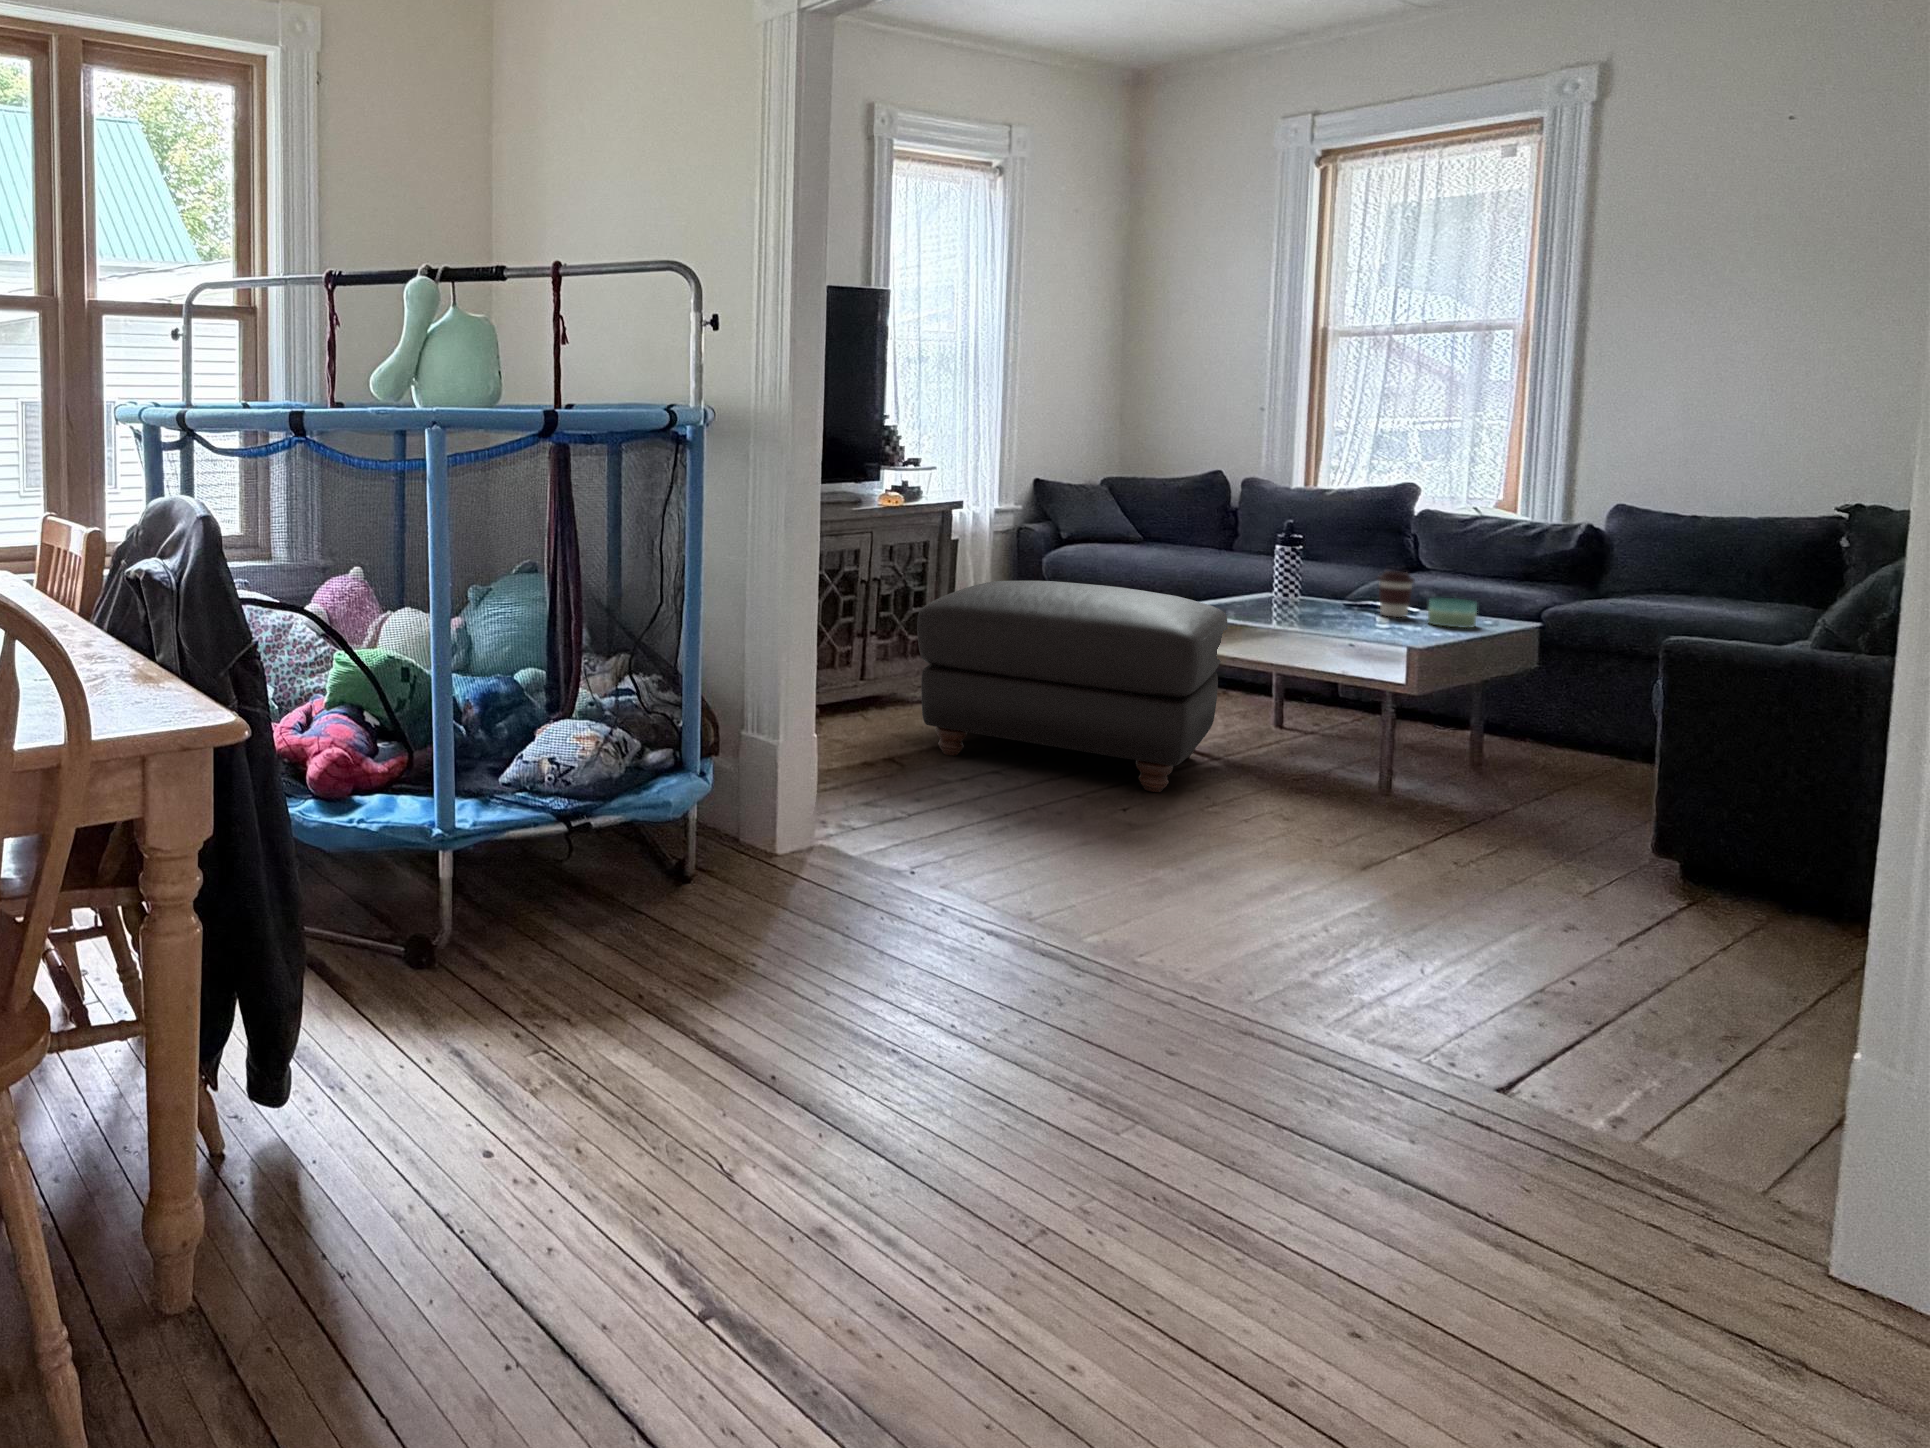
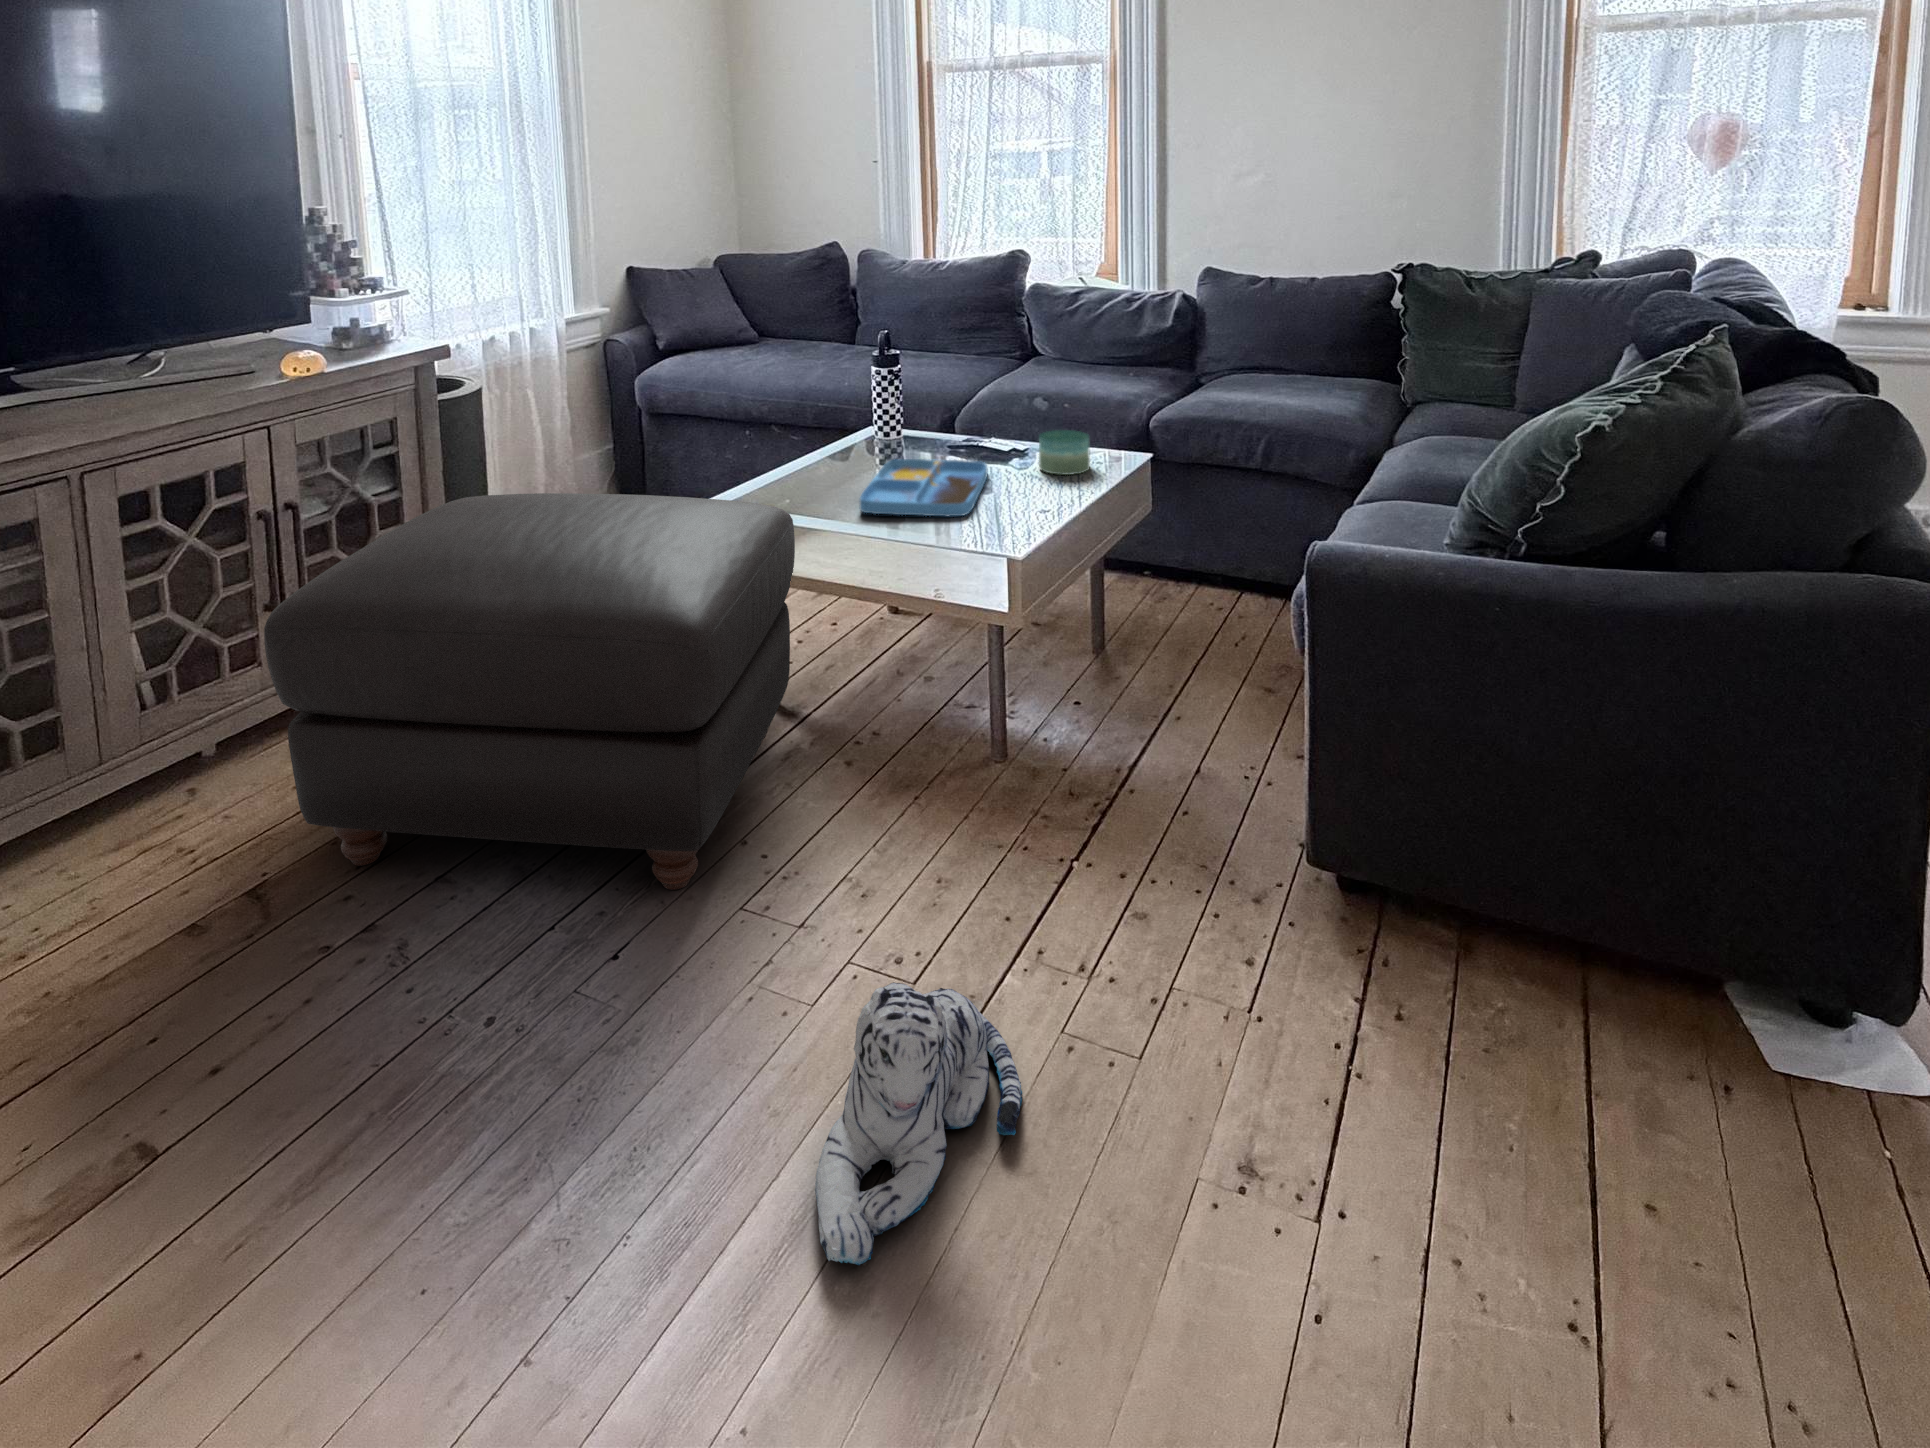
coffee cup: present [1378,571,1414,617] -> none [984,394,1023,458]
tray: none [1273,606,1379,635] -> present [860,459,987,516]
plush toy: none [1281,788,1409,893] -> present [815,982,1022,1265]

